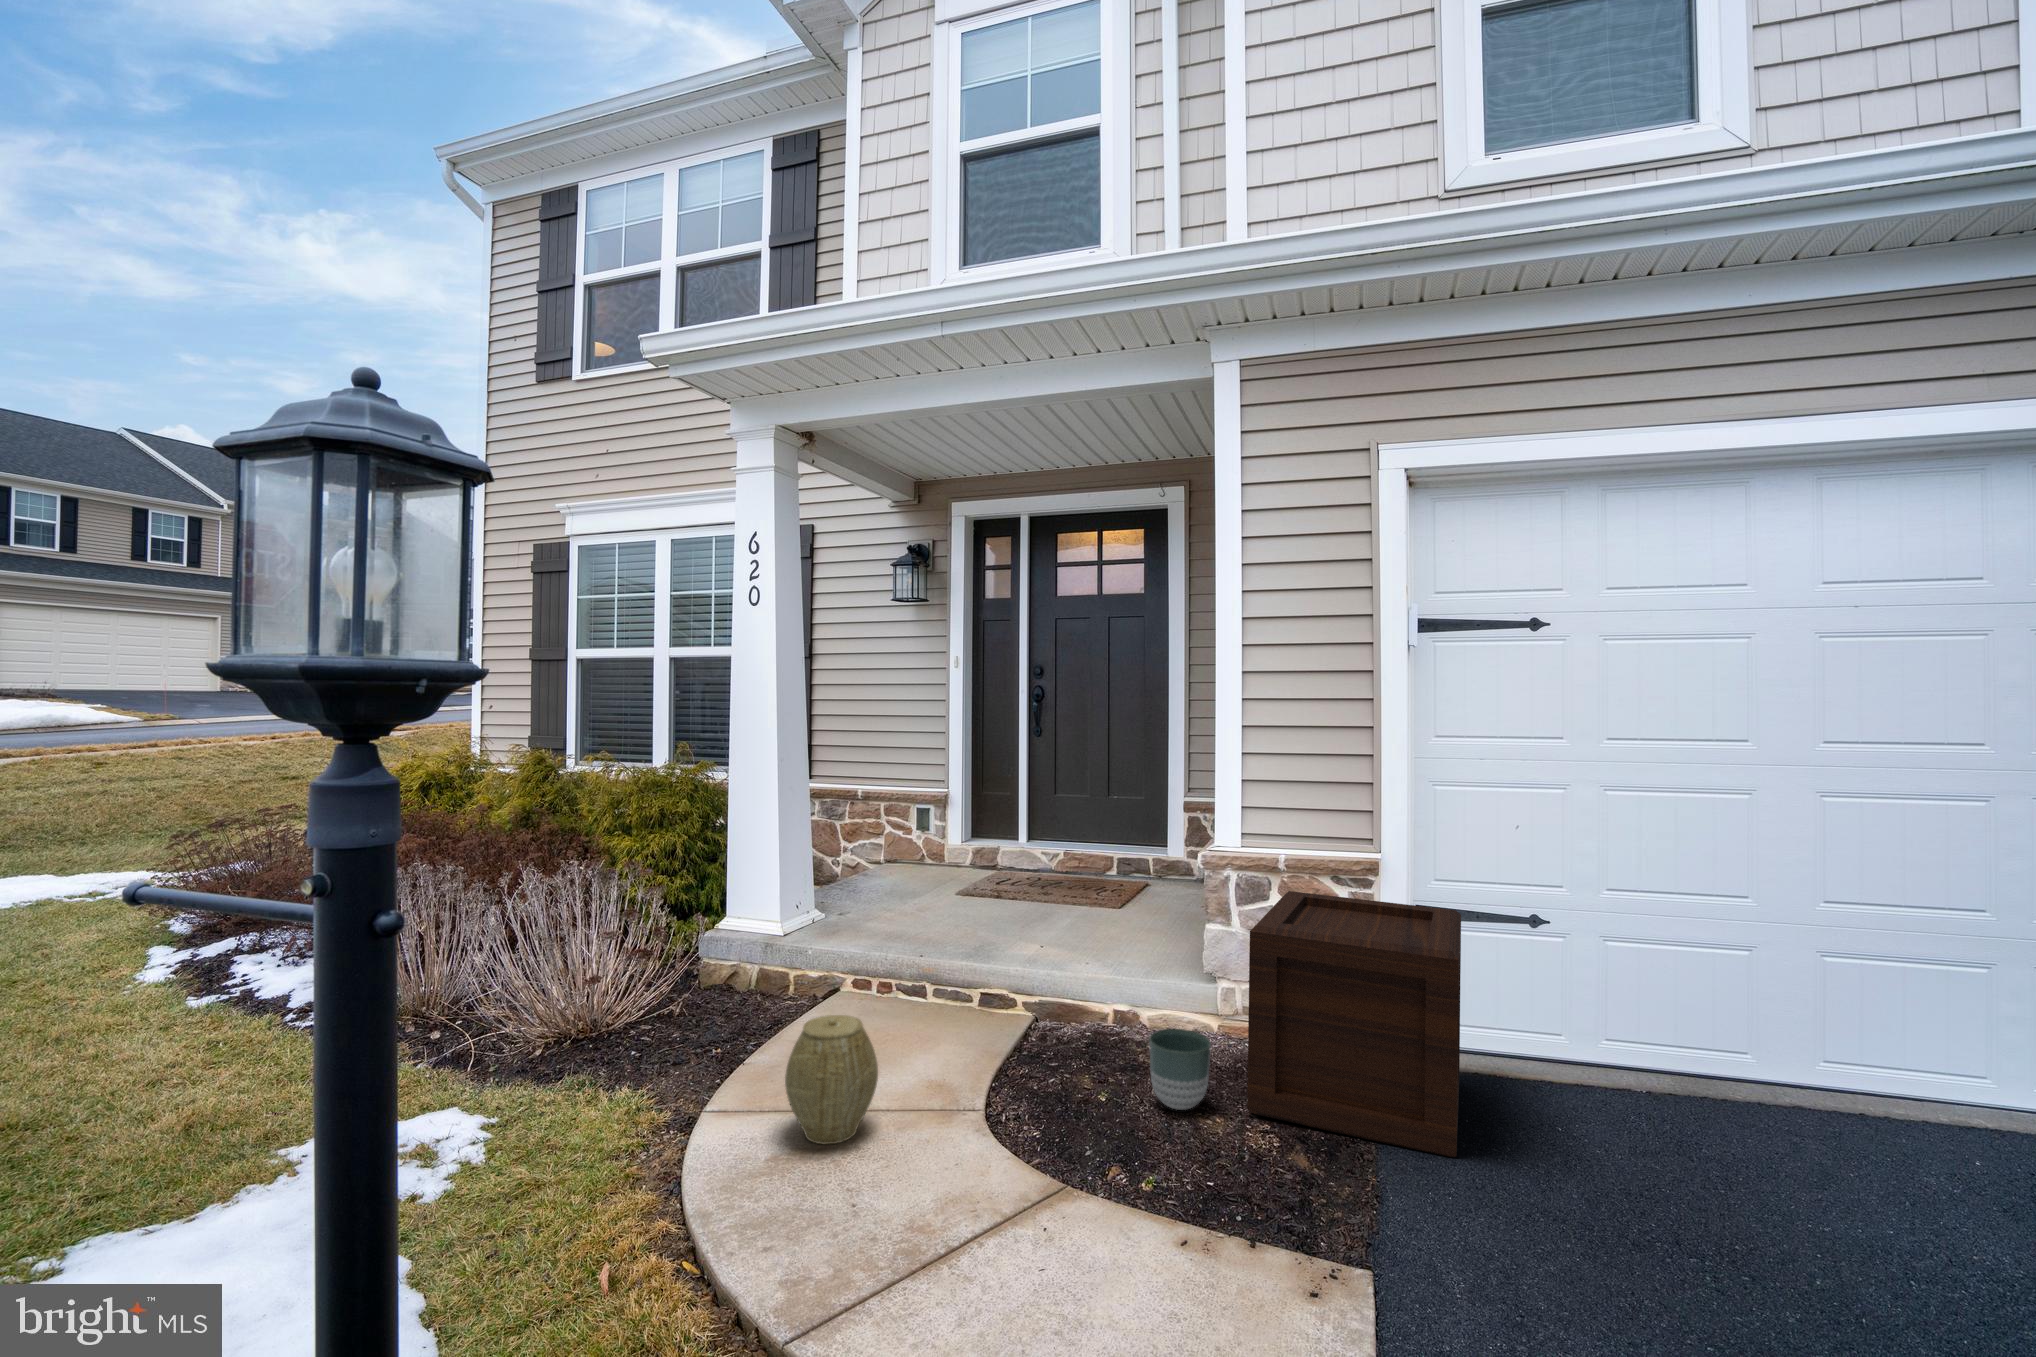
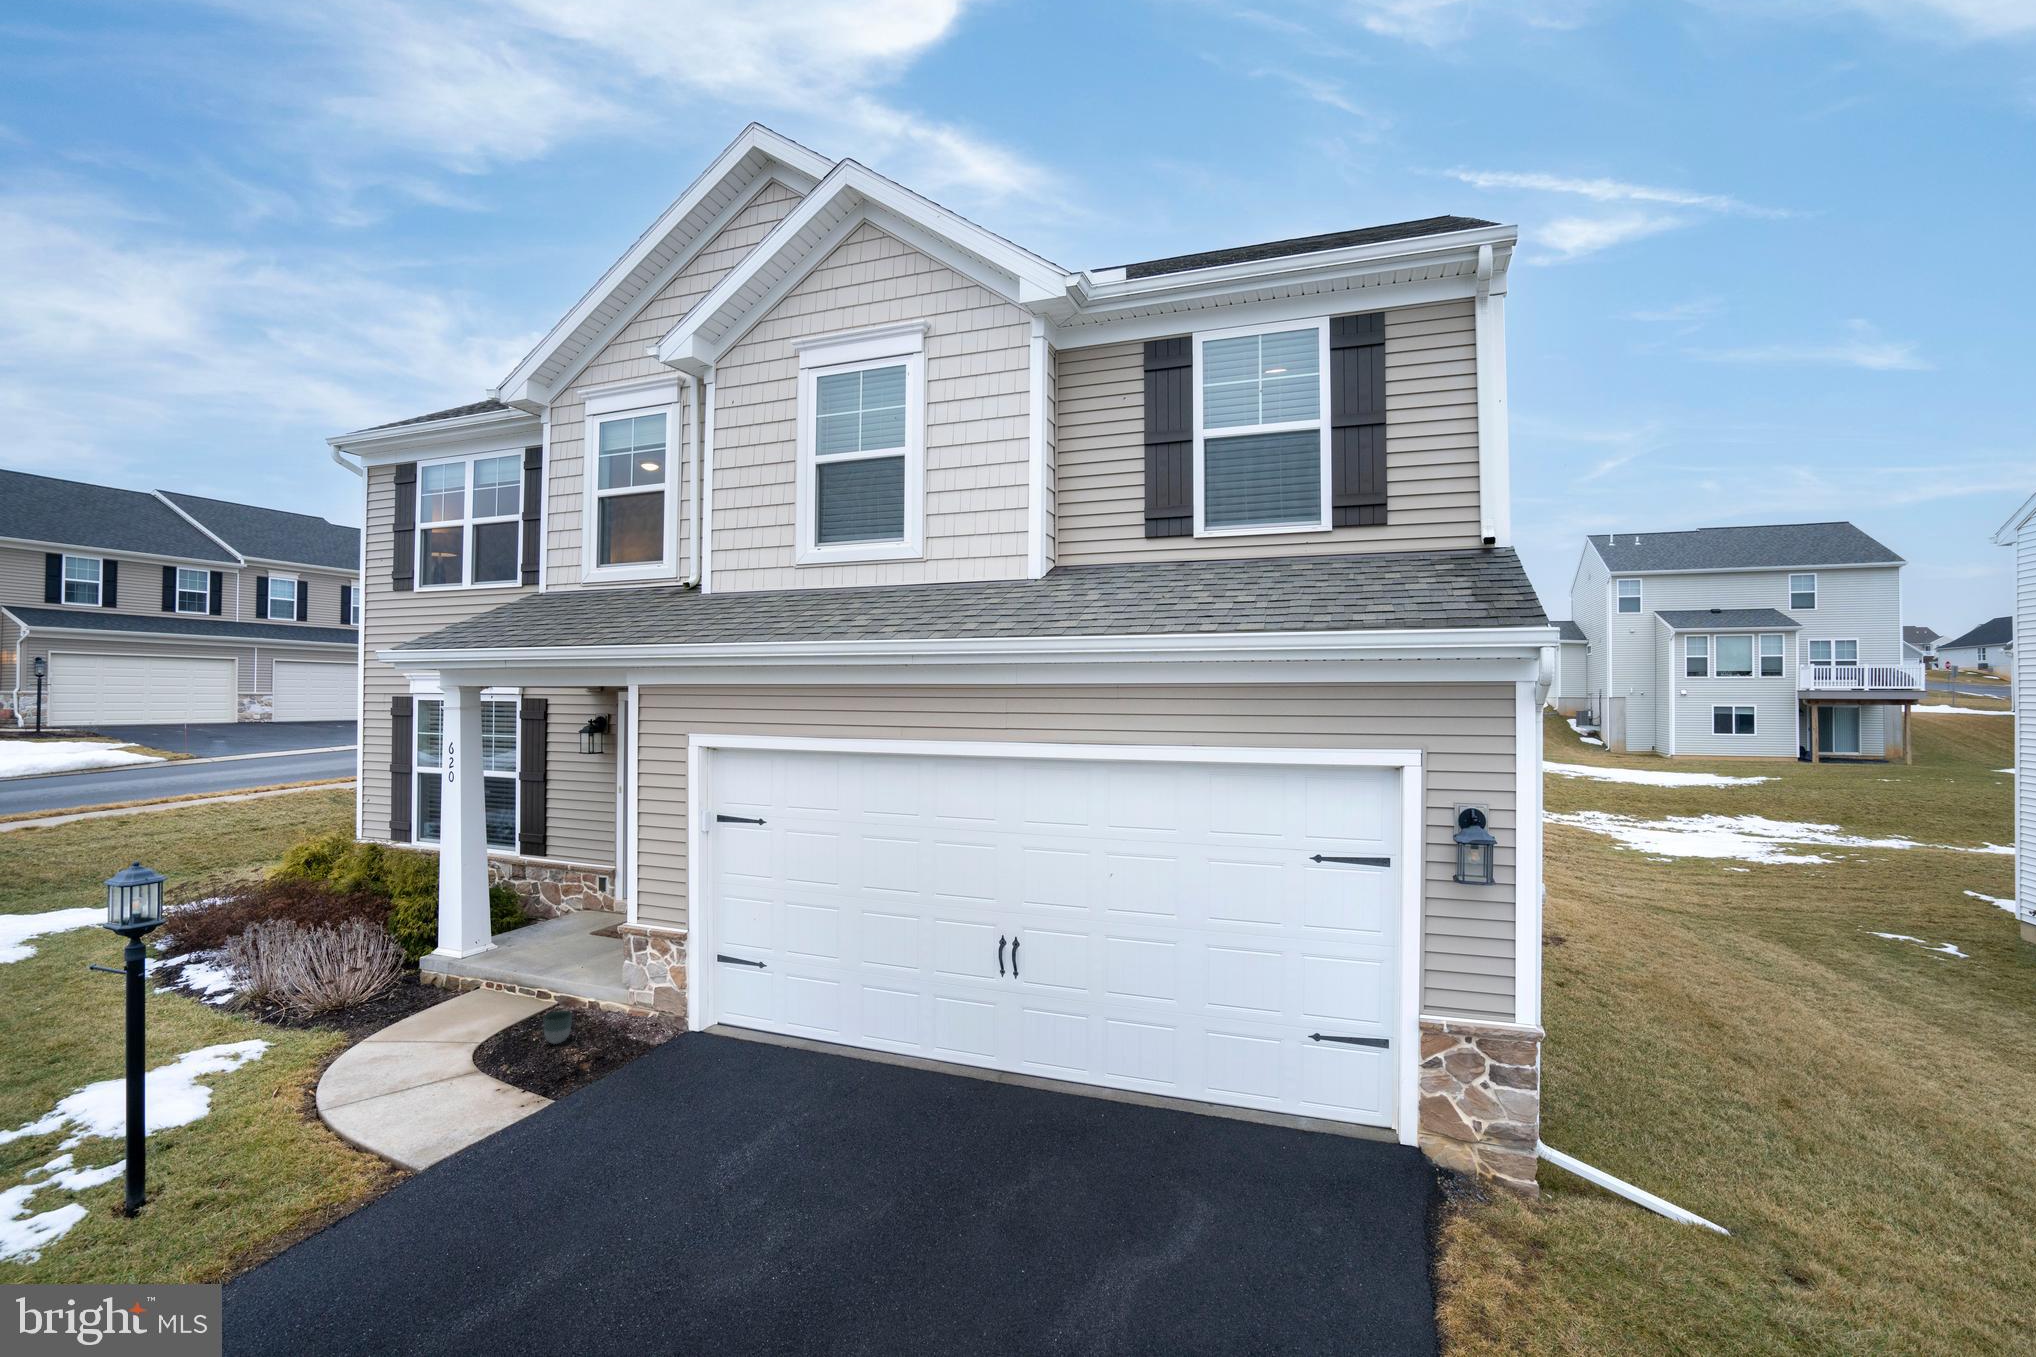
wooden crate: present [1247,891,1461,1157] -> none [578,949,696,1062]
woven basket: present [785,1015,878,1144] -> none [381,1004,426,1055]

